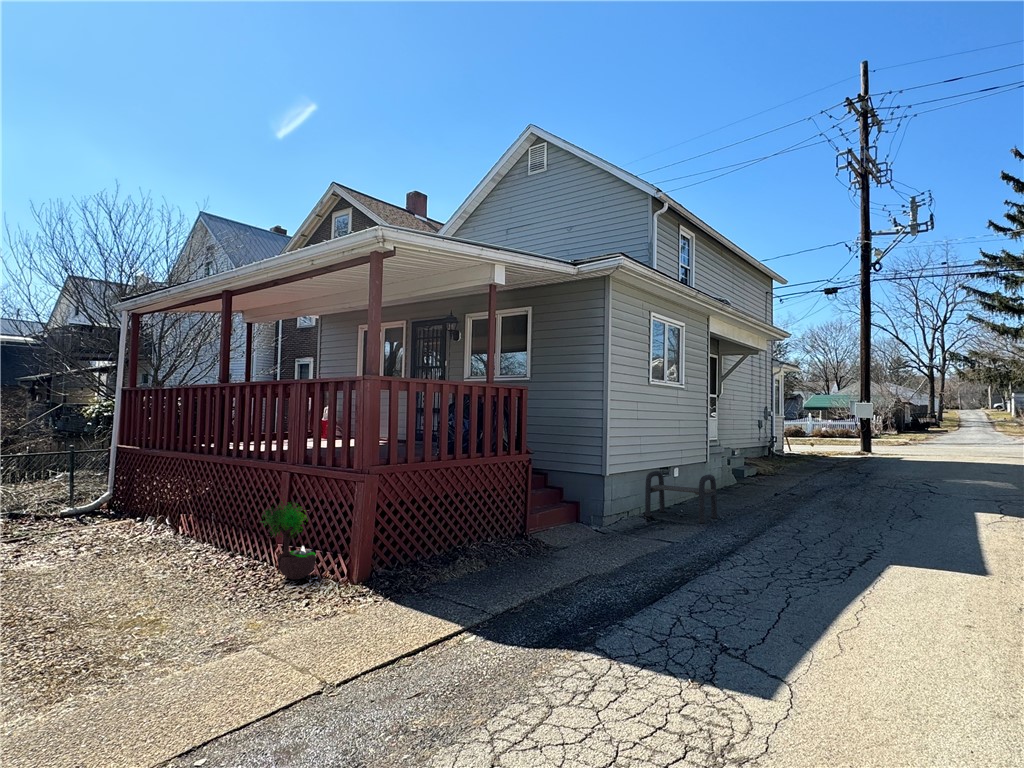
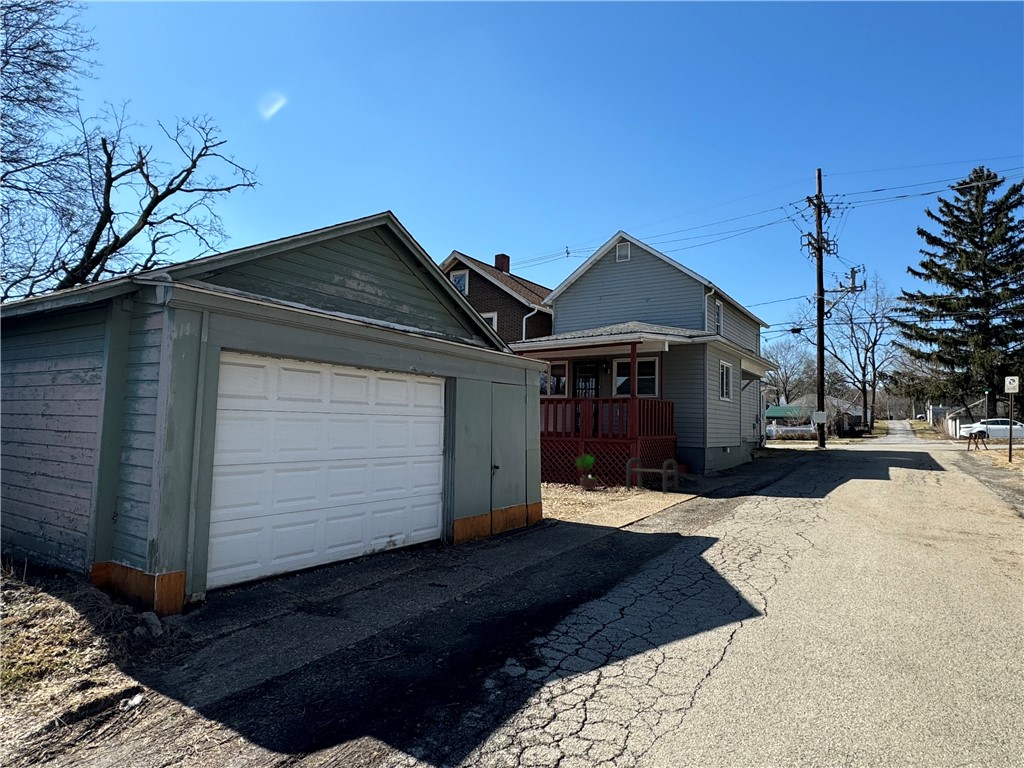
bench: present [645,471,717,523] -> present [626,458,678,493]

